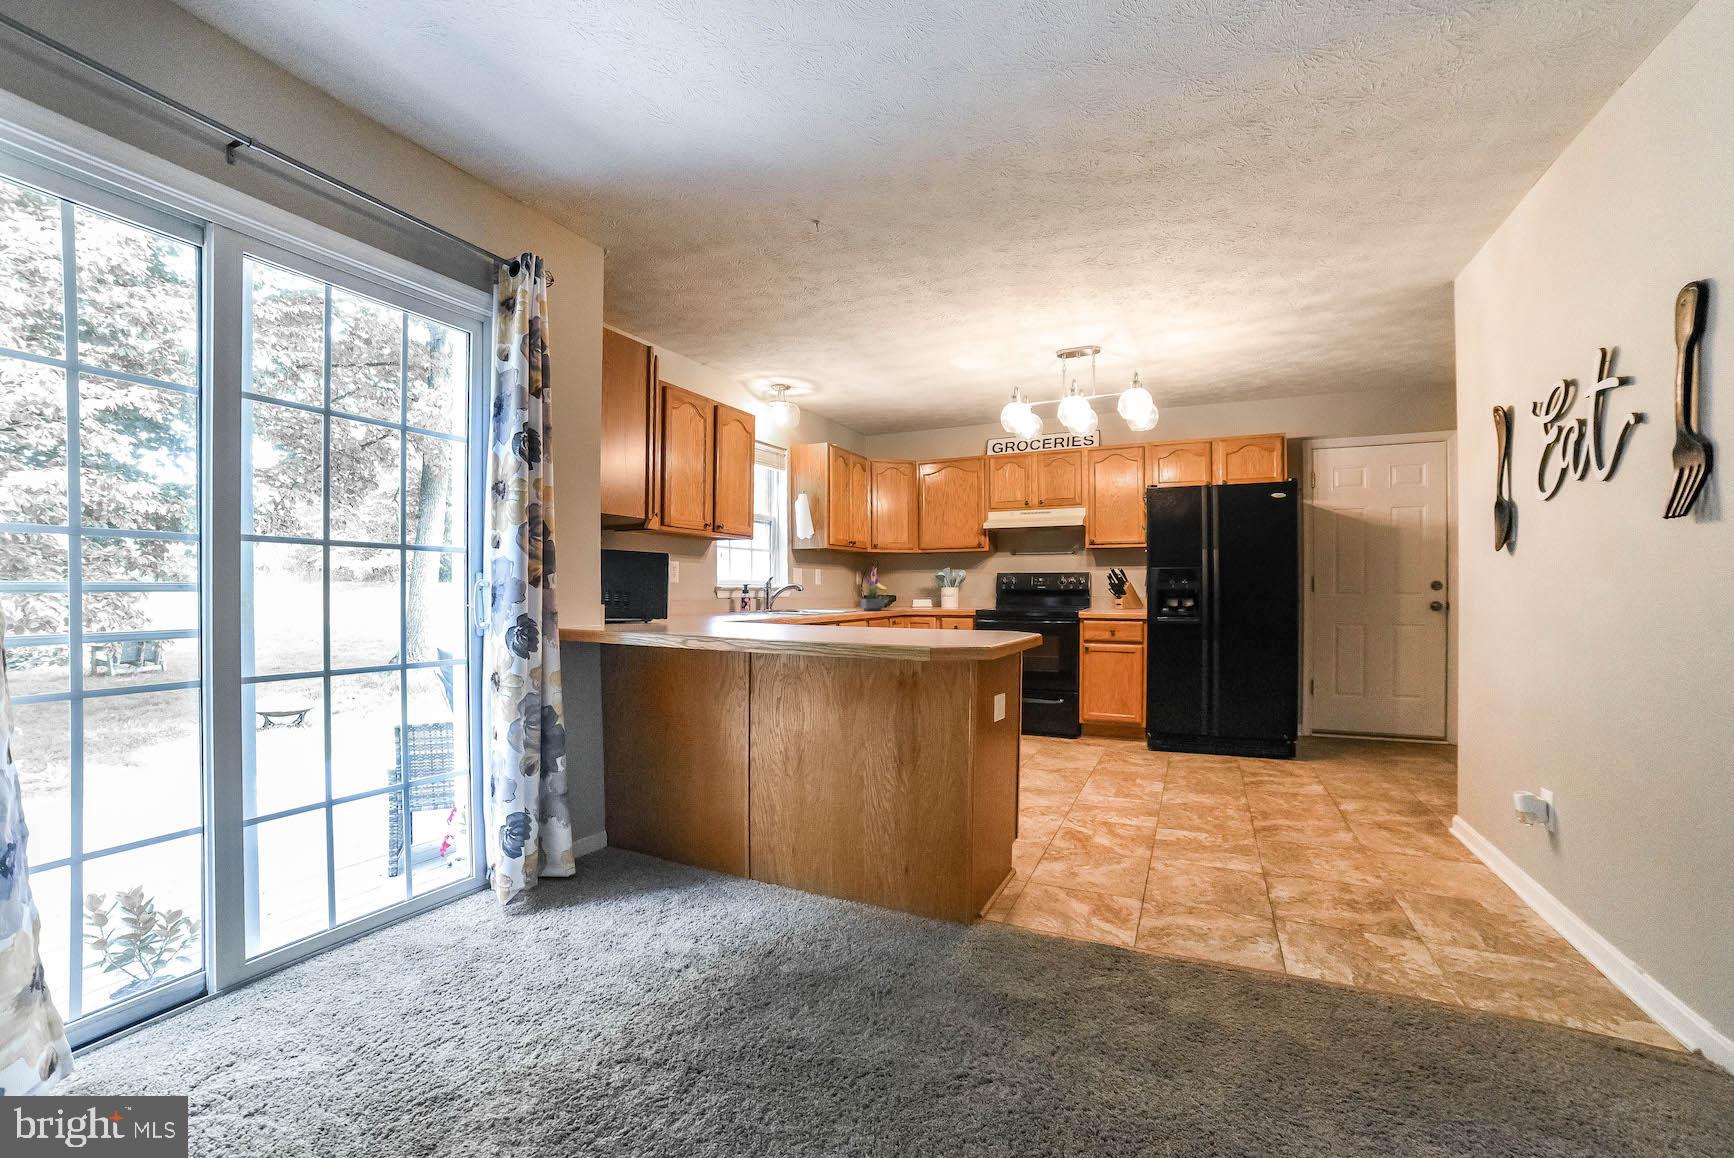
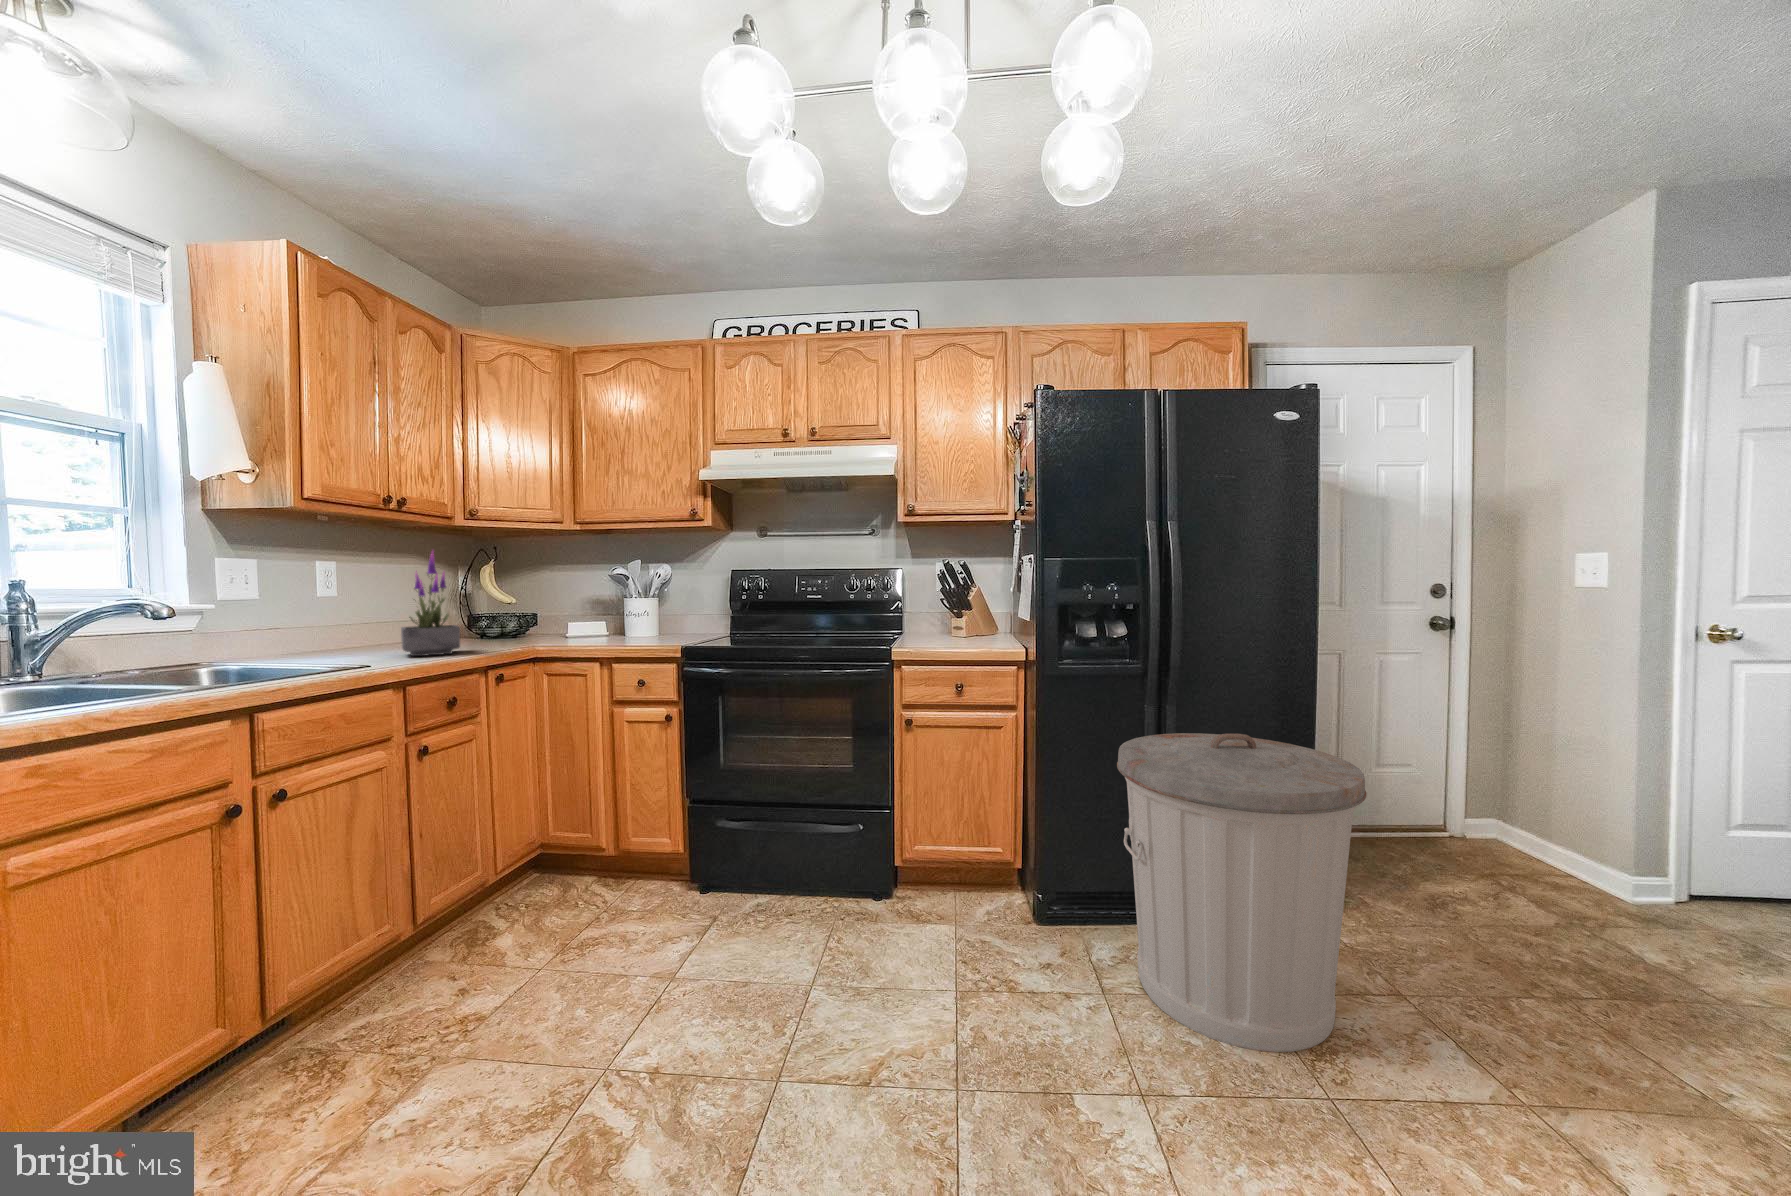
trash can: none [1175,649,1284,777] -> present [1117,733,1367,1052]

